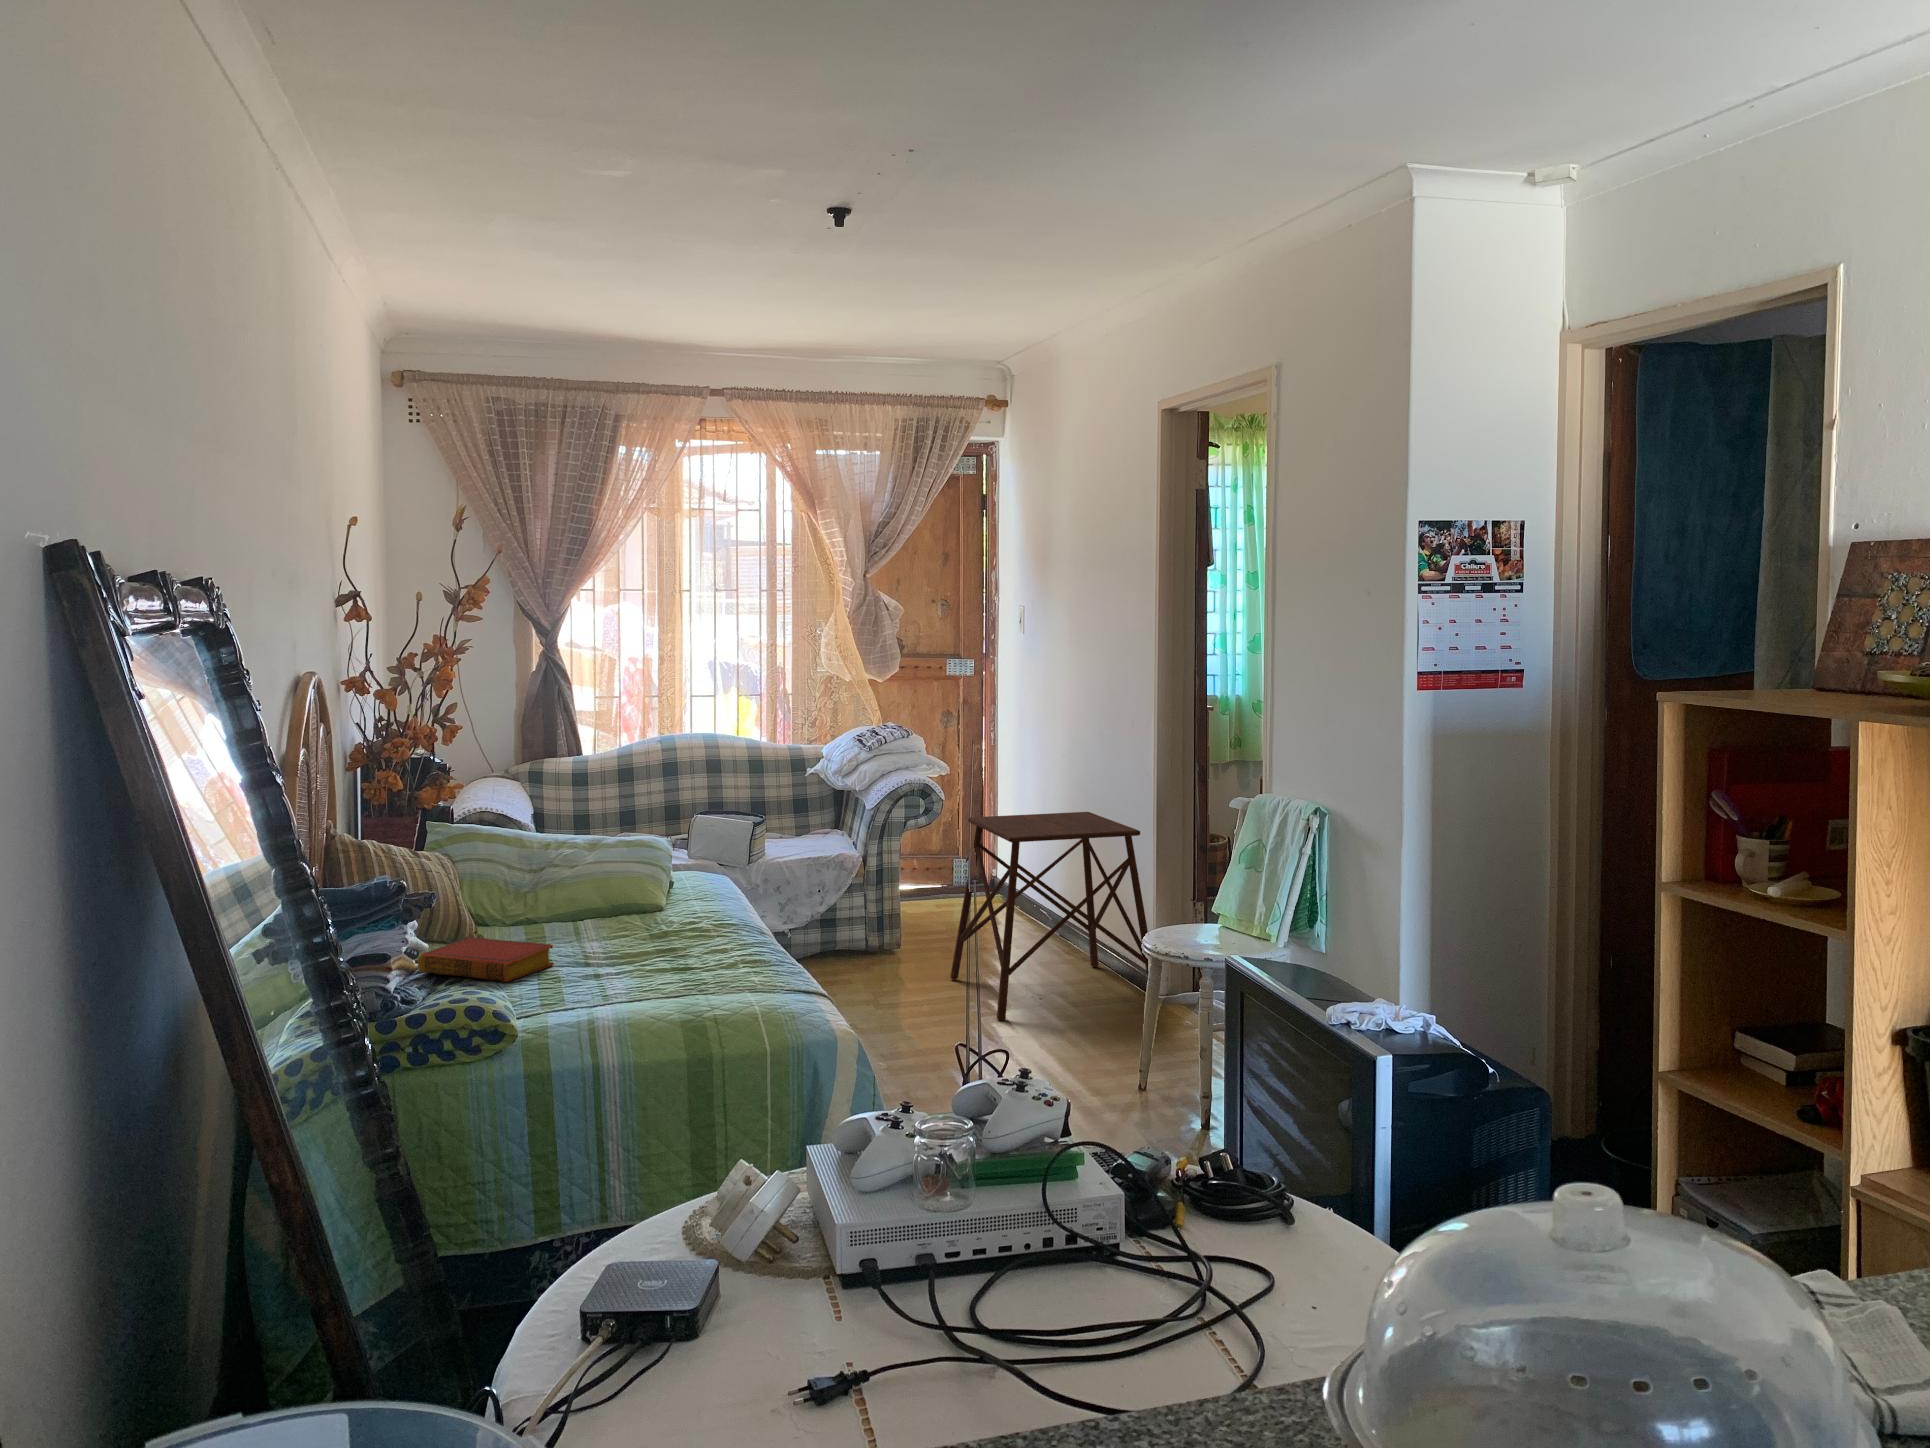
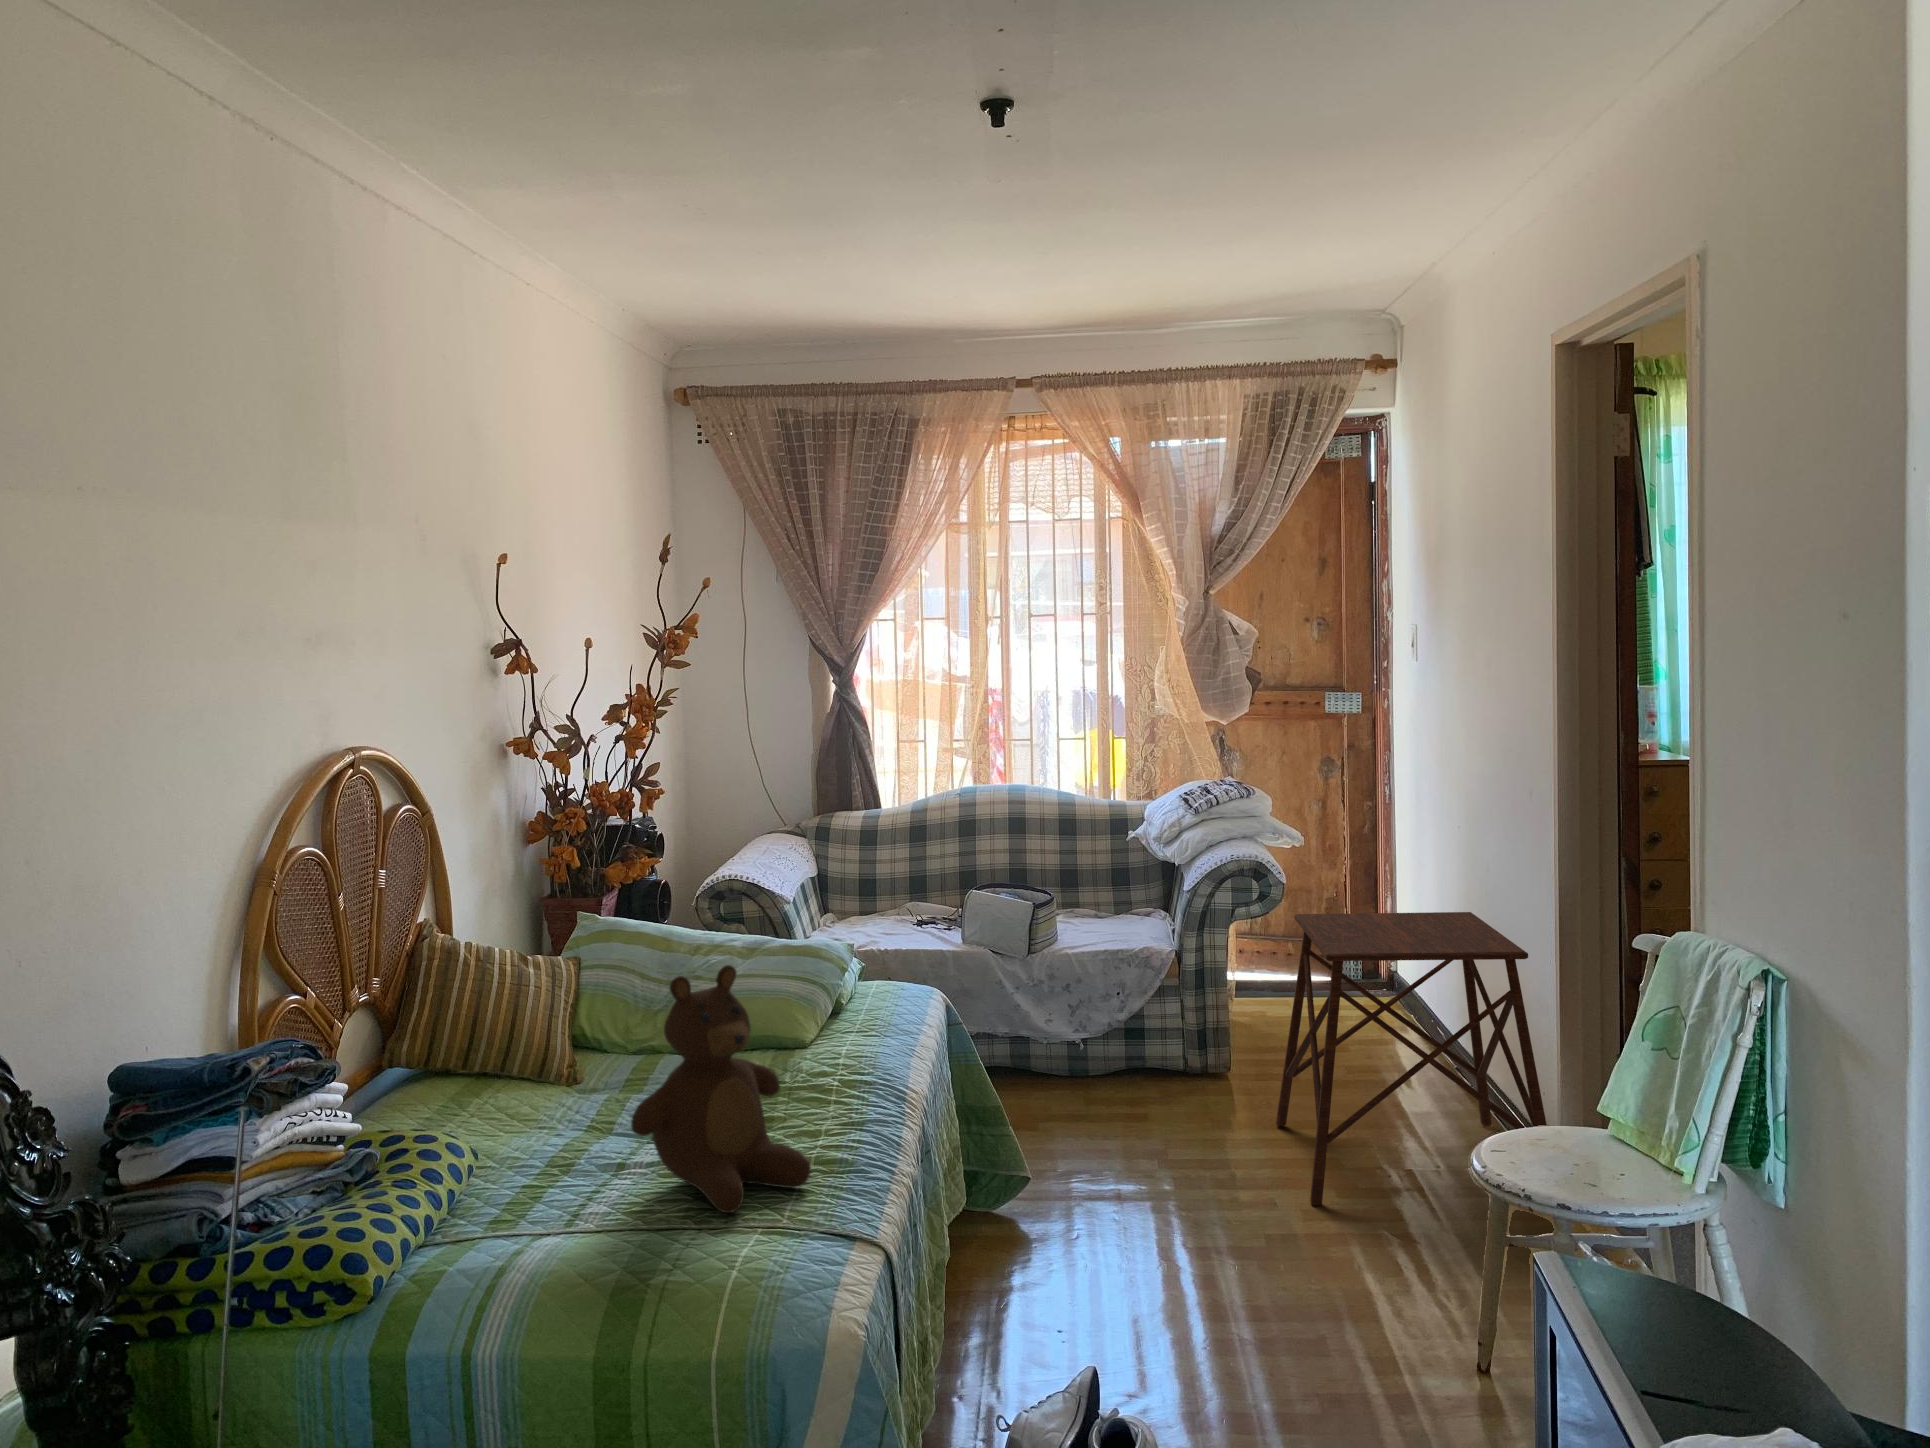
teddy bear: none [617,826,745,998] -> present [631,965,811,1213]
book: present [418,937,554,982] -> none [475,1073,626,1148]

